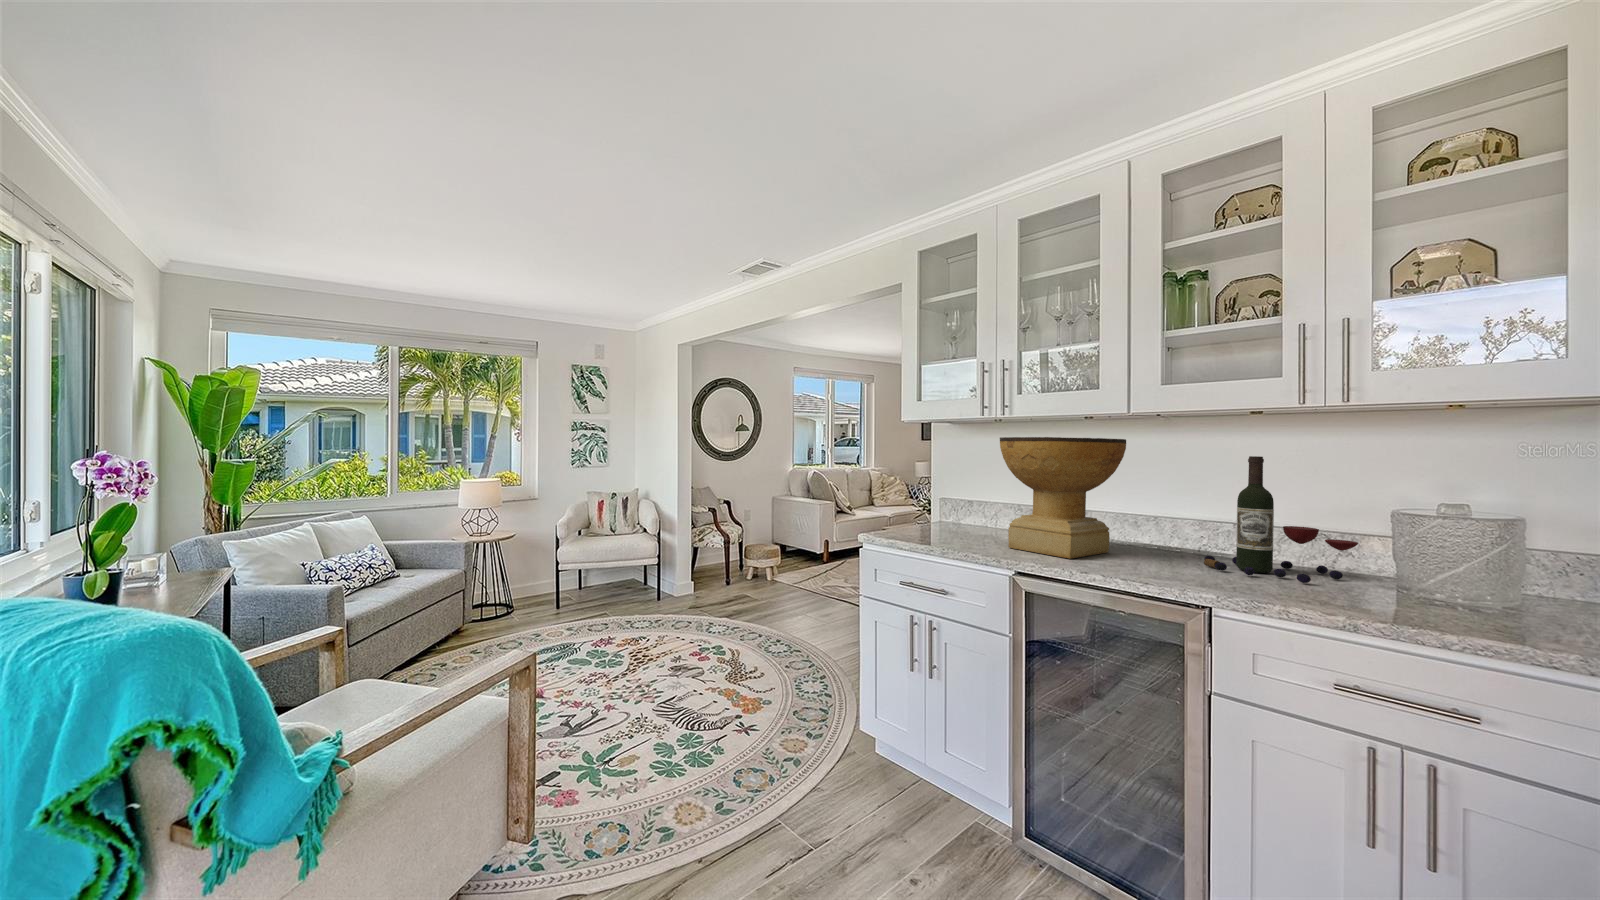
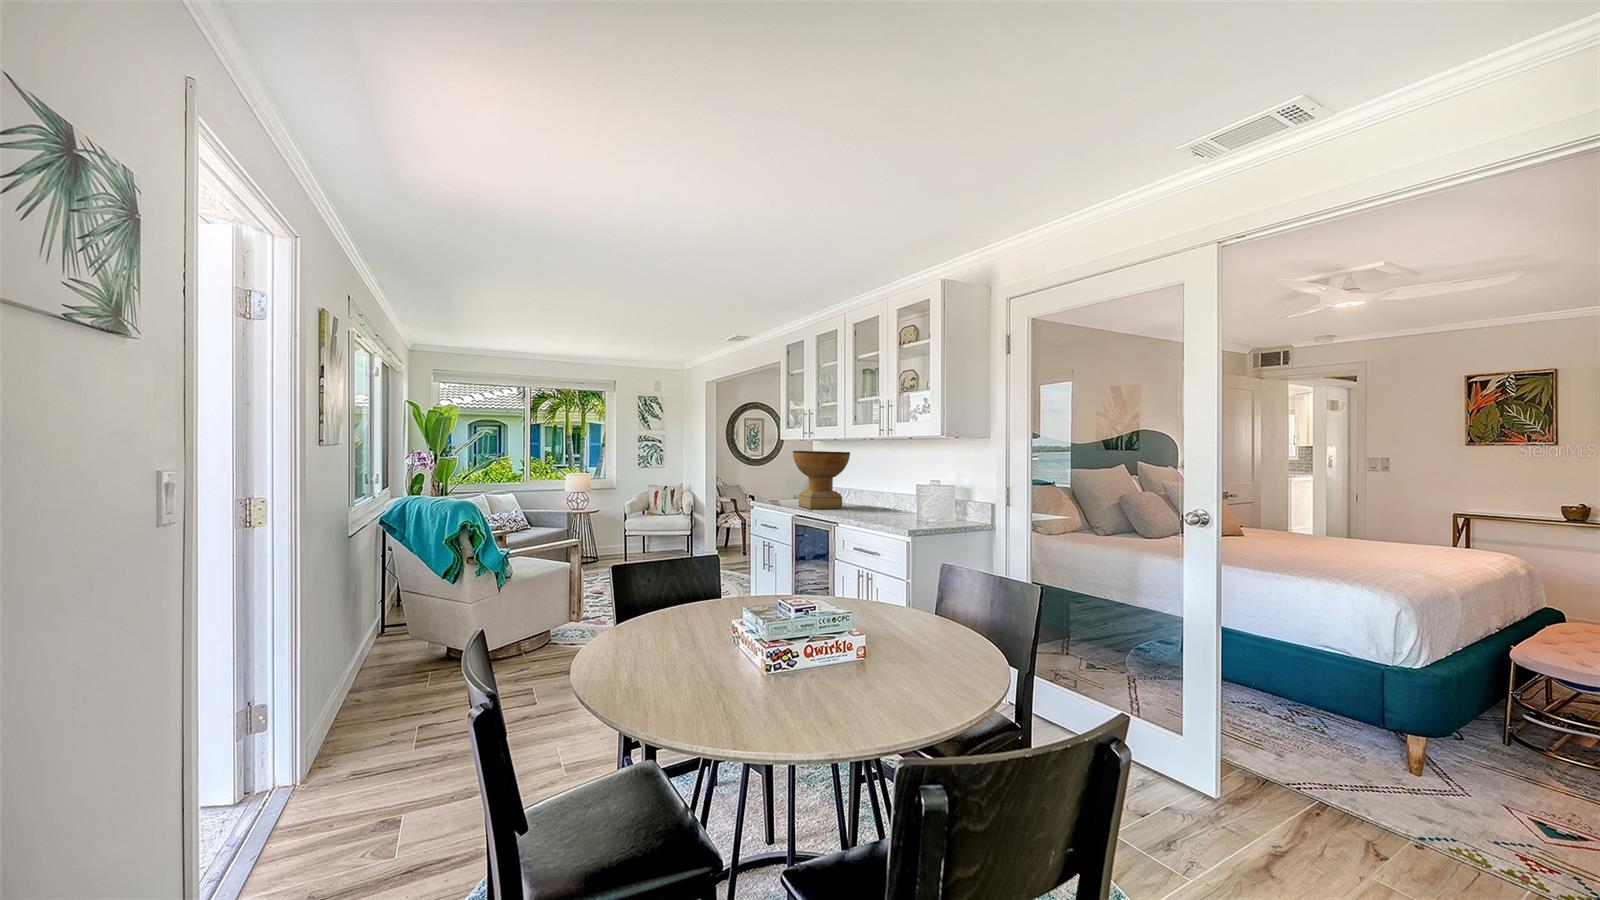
wine bottle: present [1204,456,1358,583] -> none [860,461,907,518]

